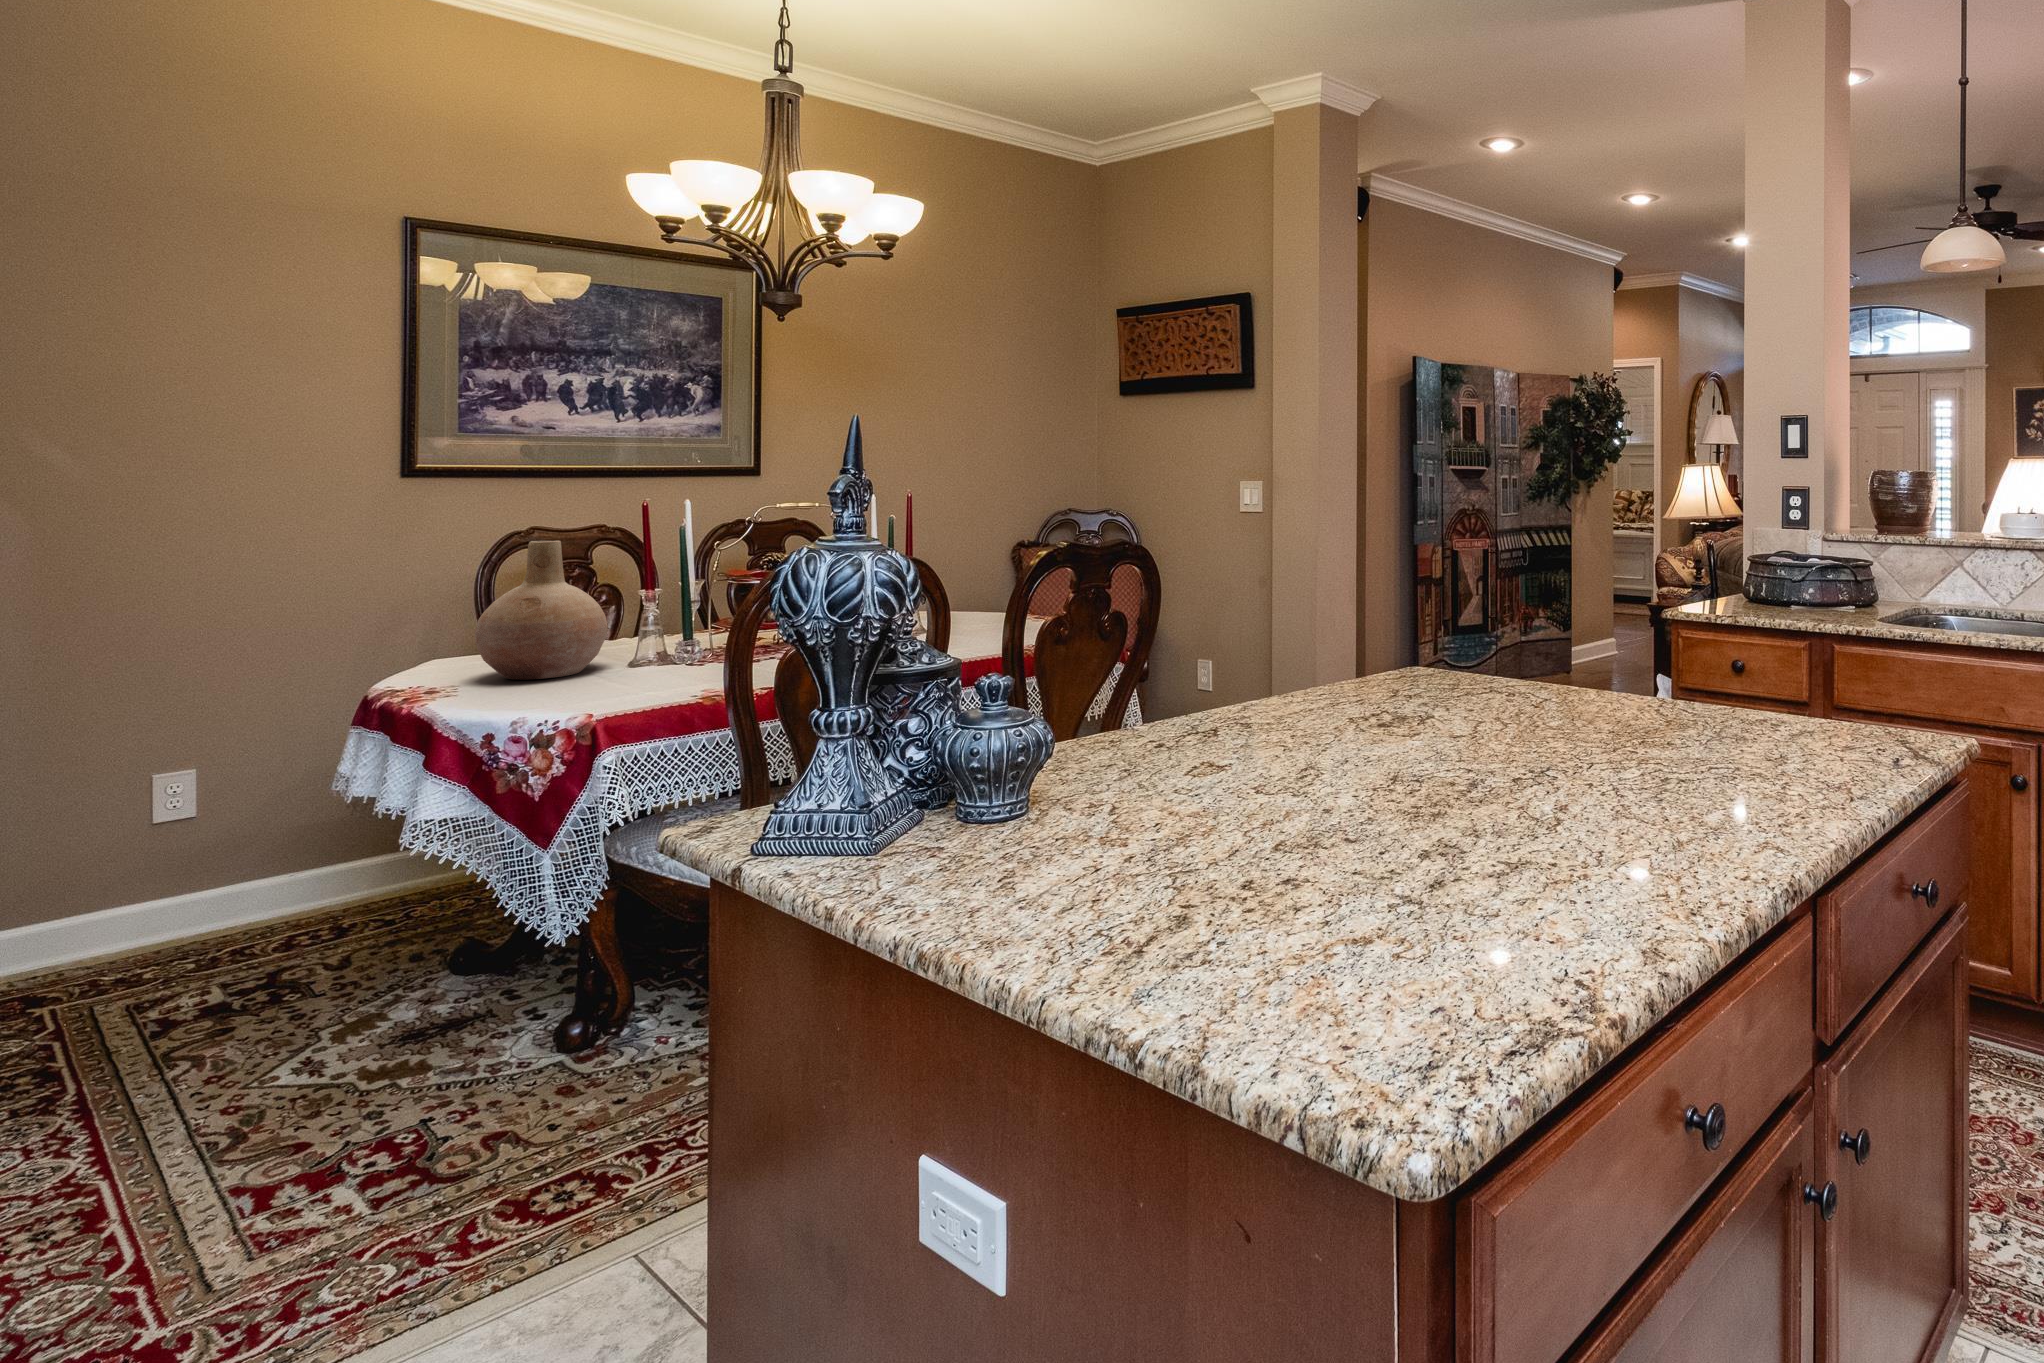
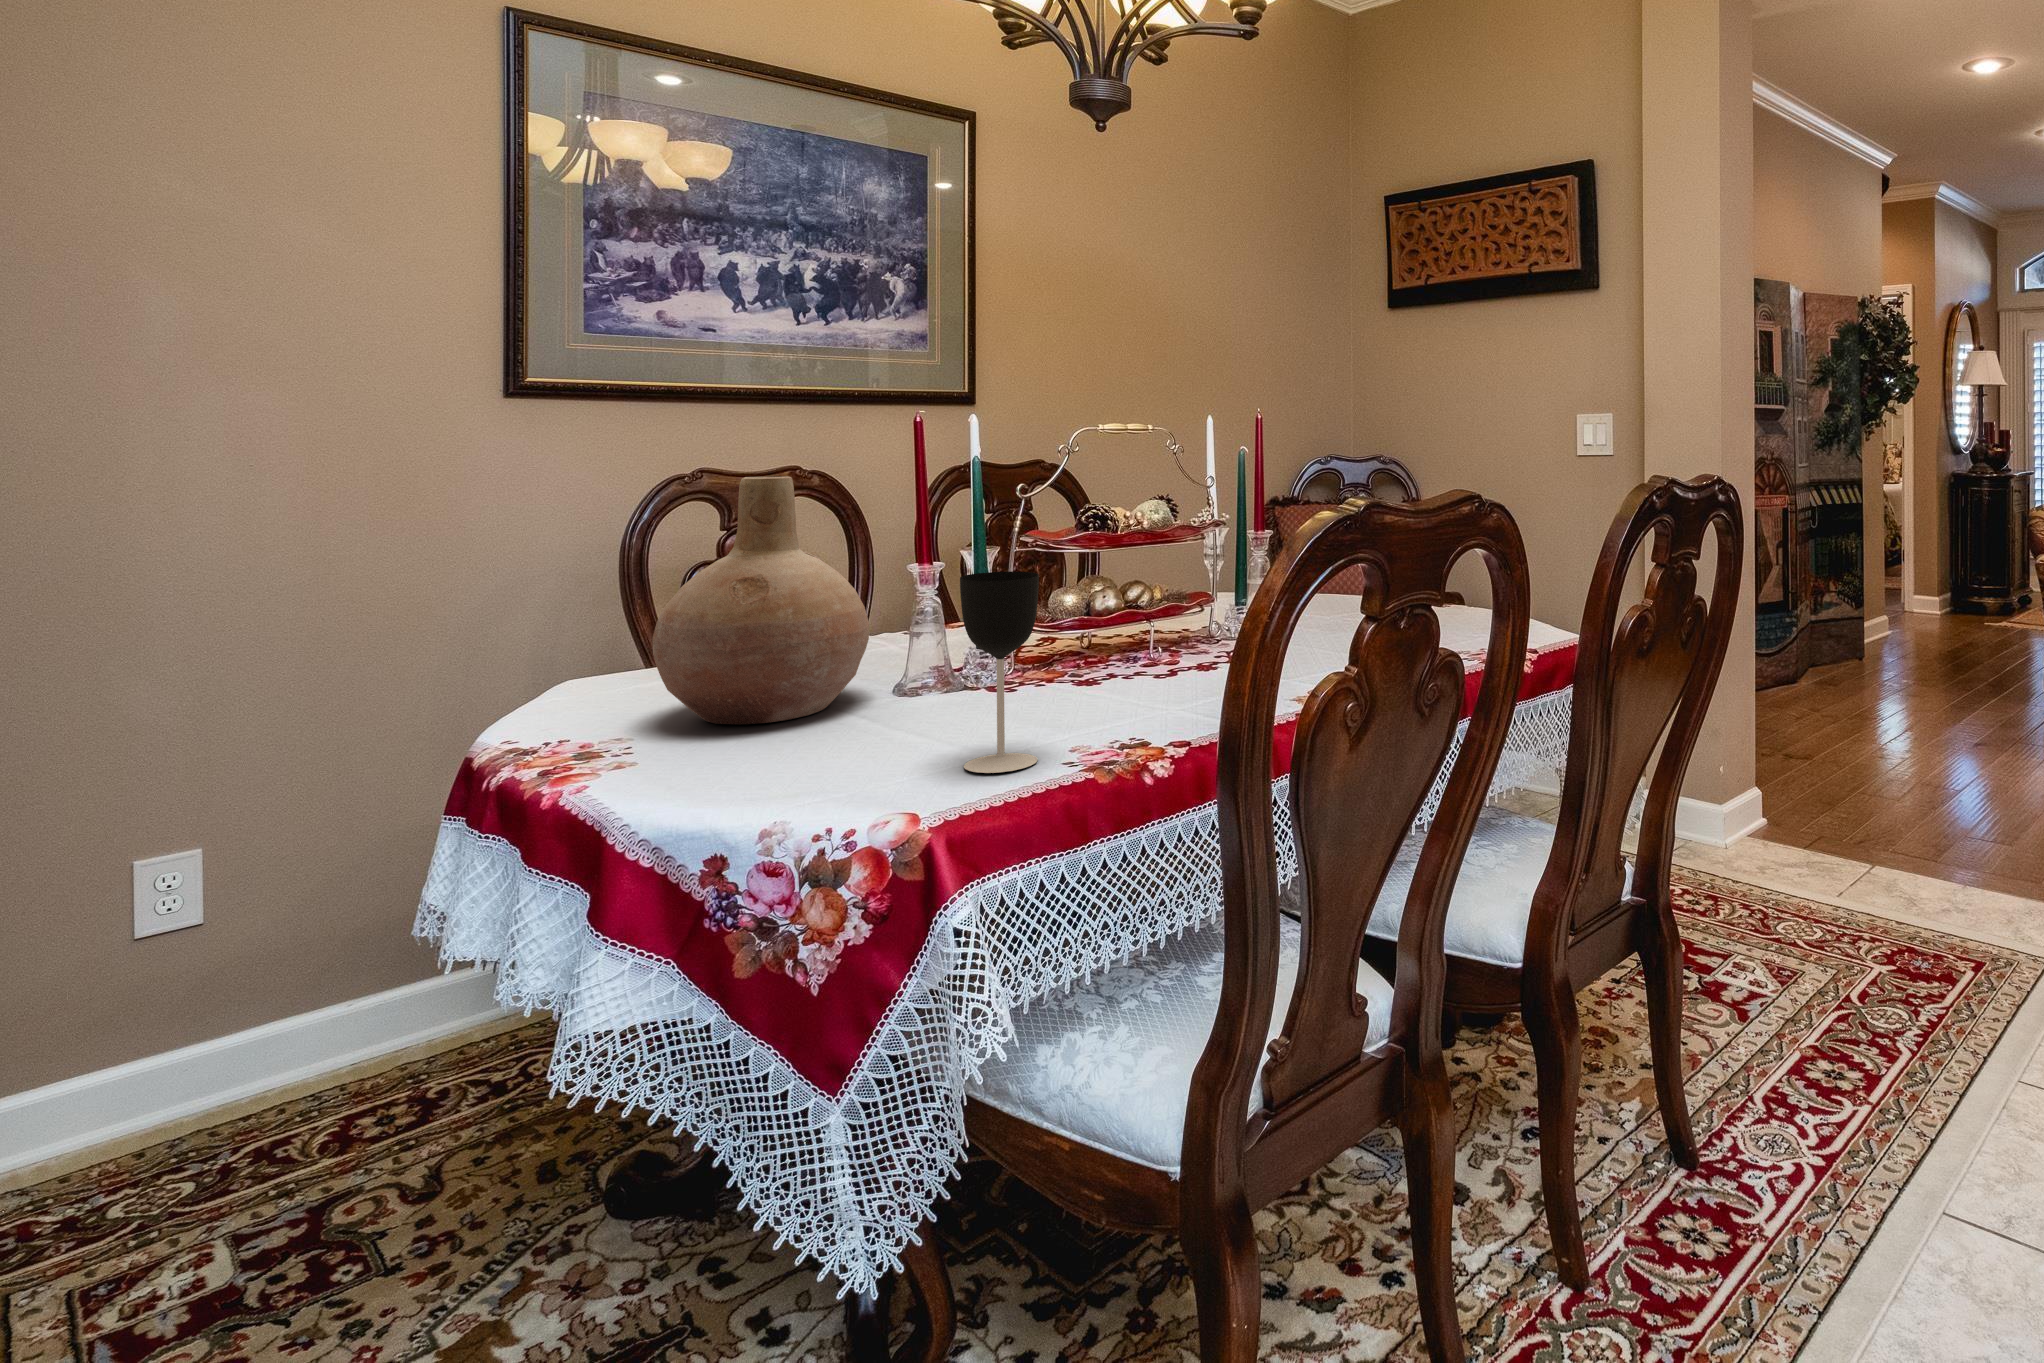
wine glass: none [630,595,675,699] -> present [960,571,1039,773]

